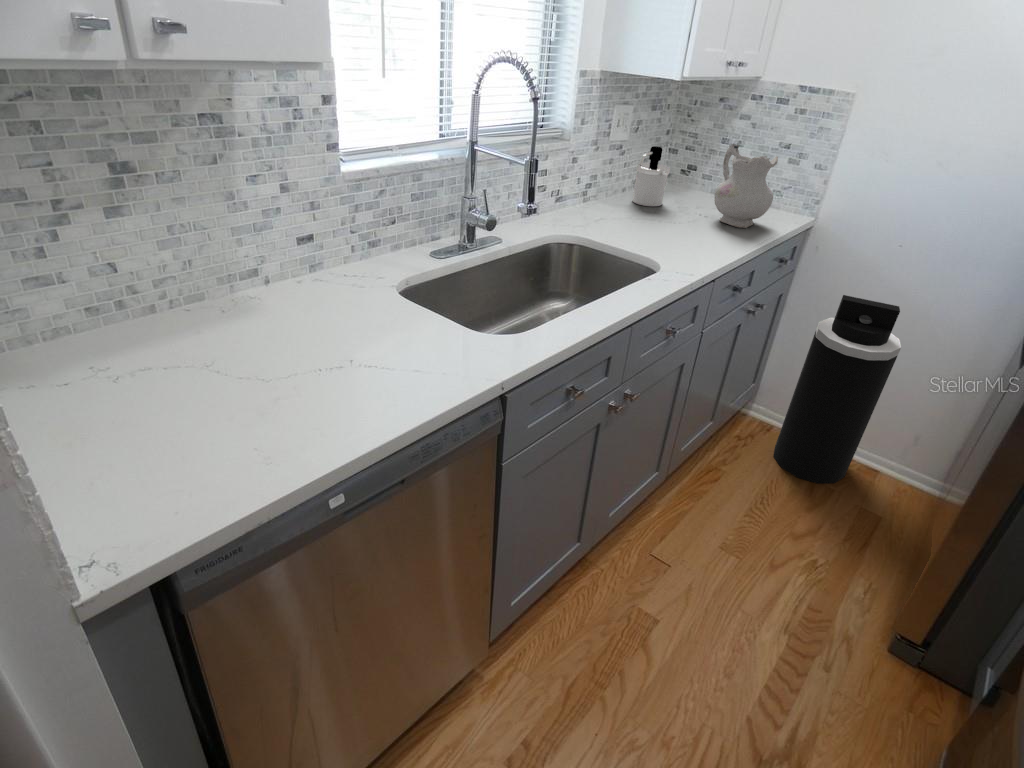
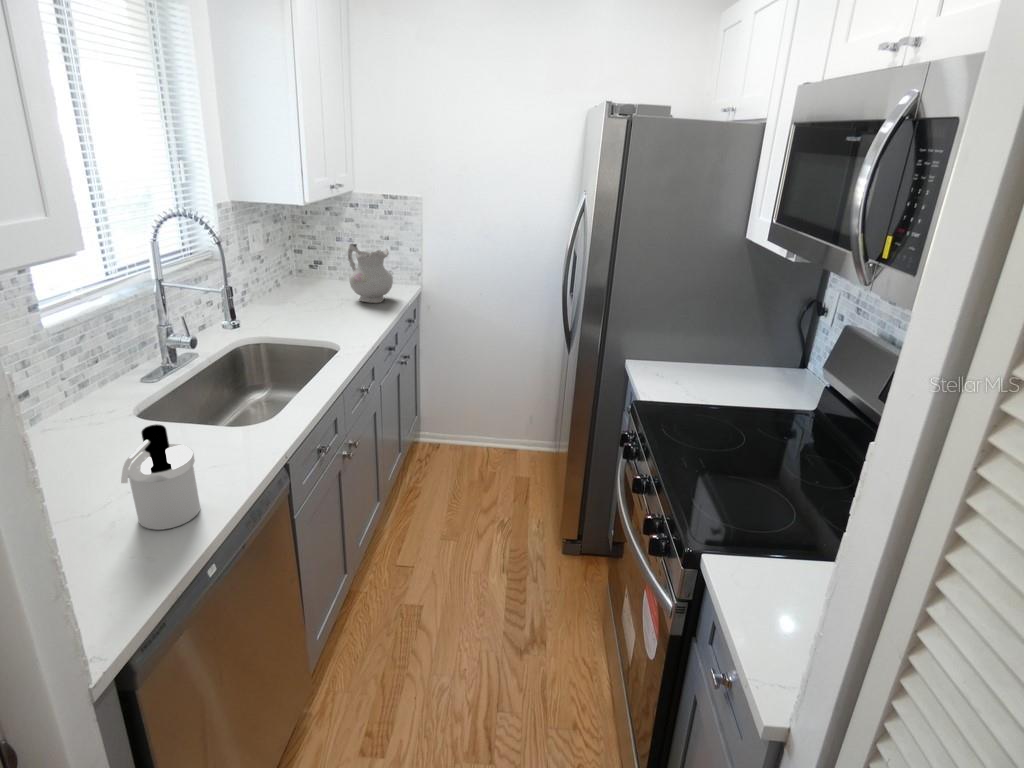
soap dispenser: present [632,146,670,206] -> present [121,424,200,530]
trash can: present [773,295,901,484] -> none [447,334,504,472]

